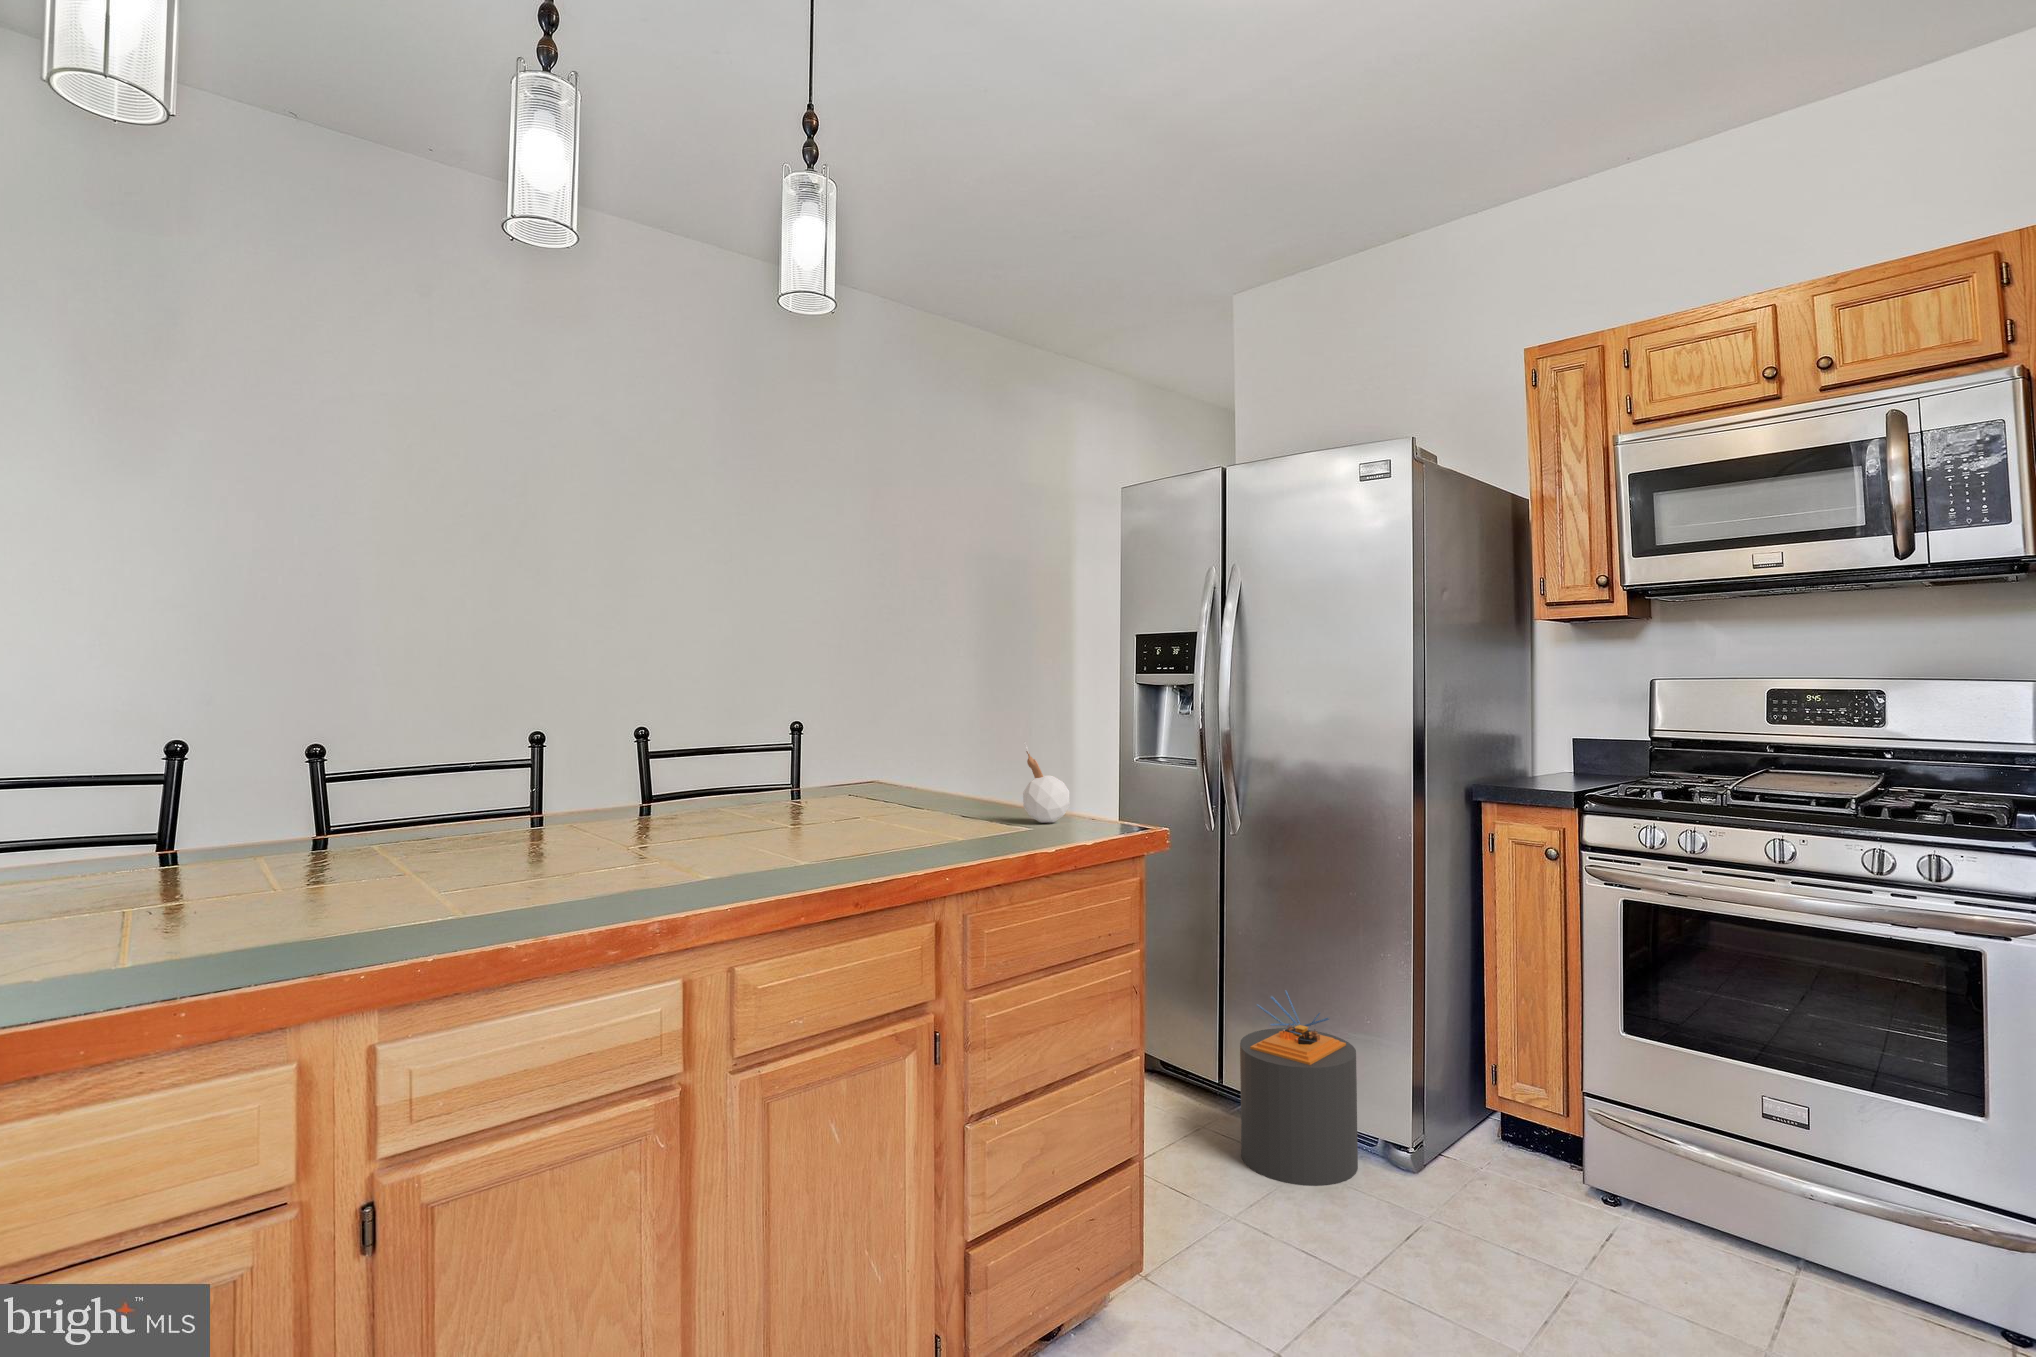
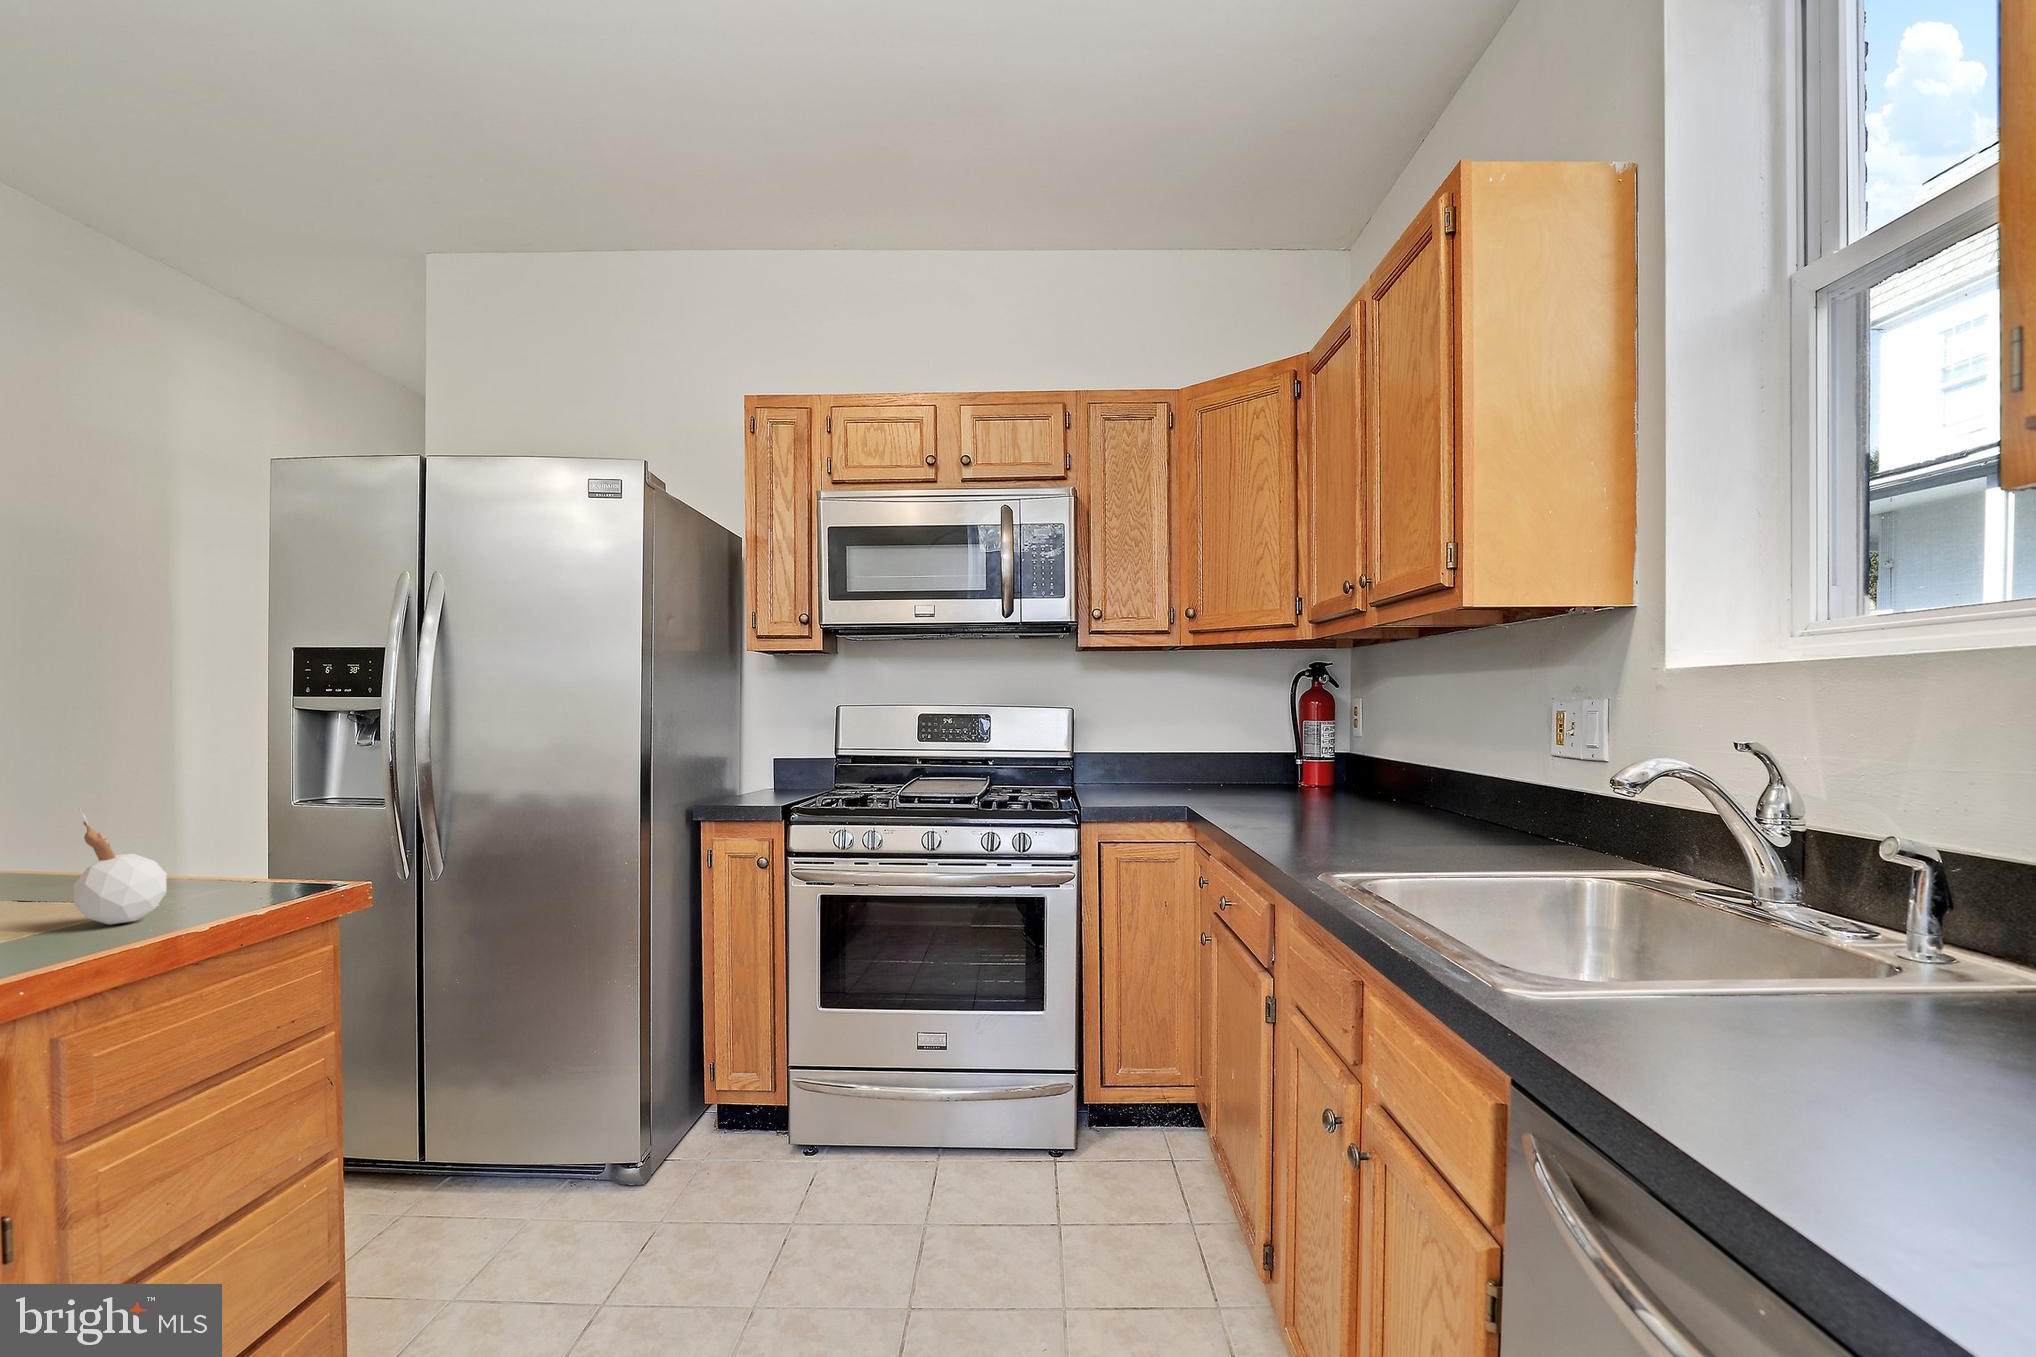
trash can: present [1240,991,1358,1186] -> none [431,1041,572,1270]

